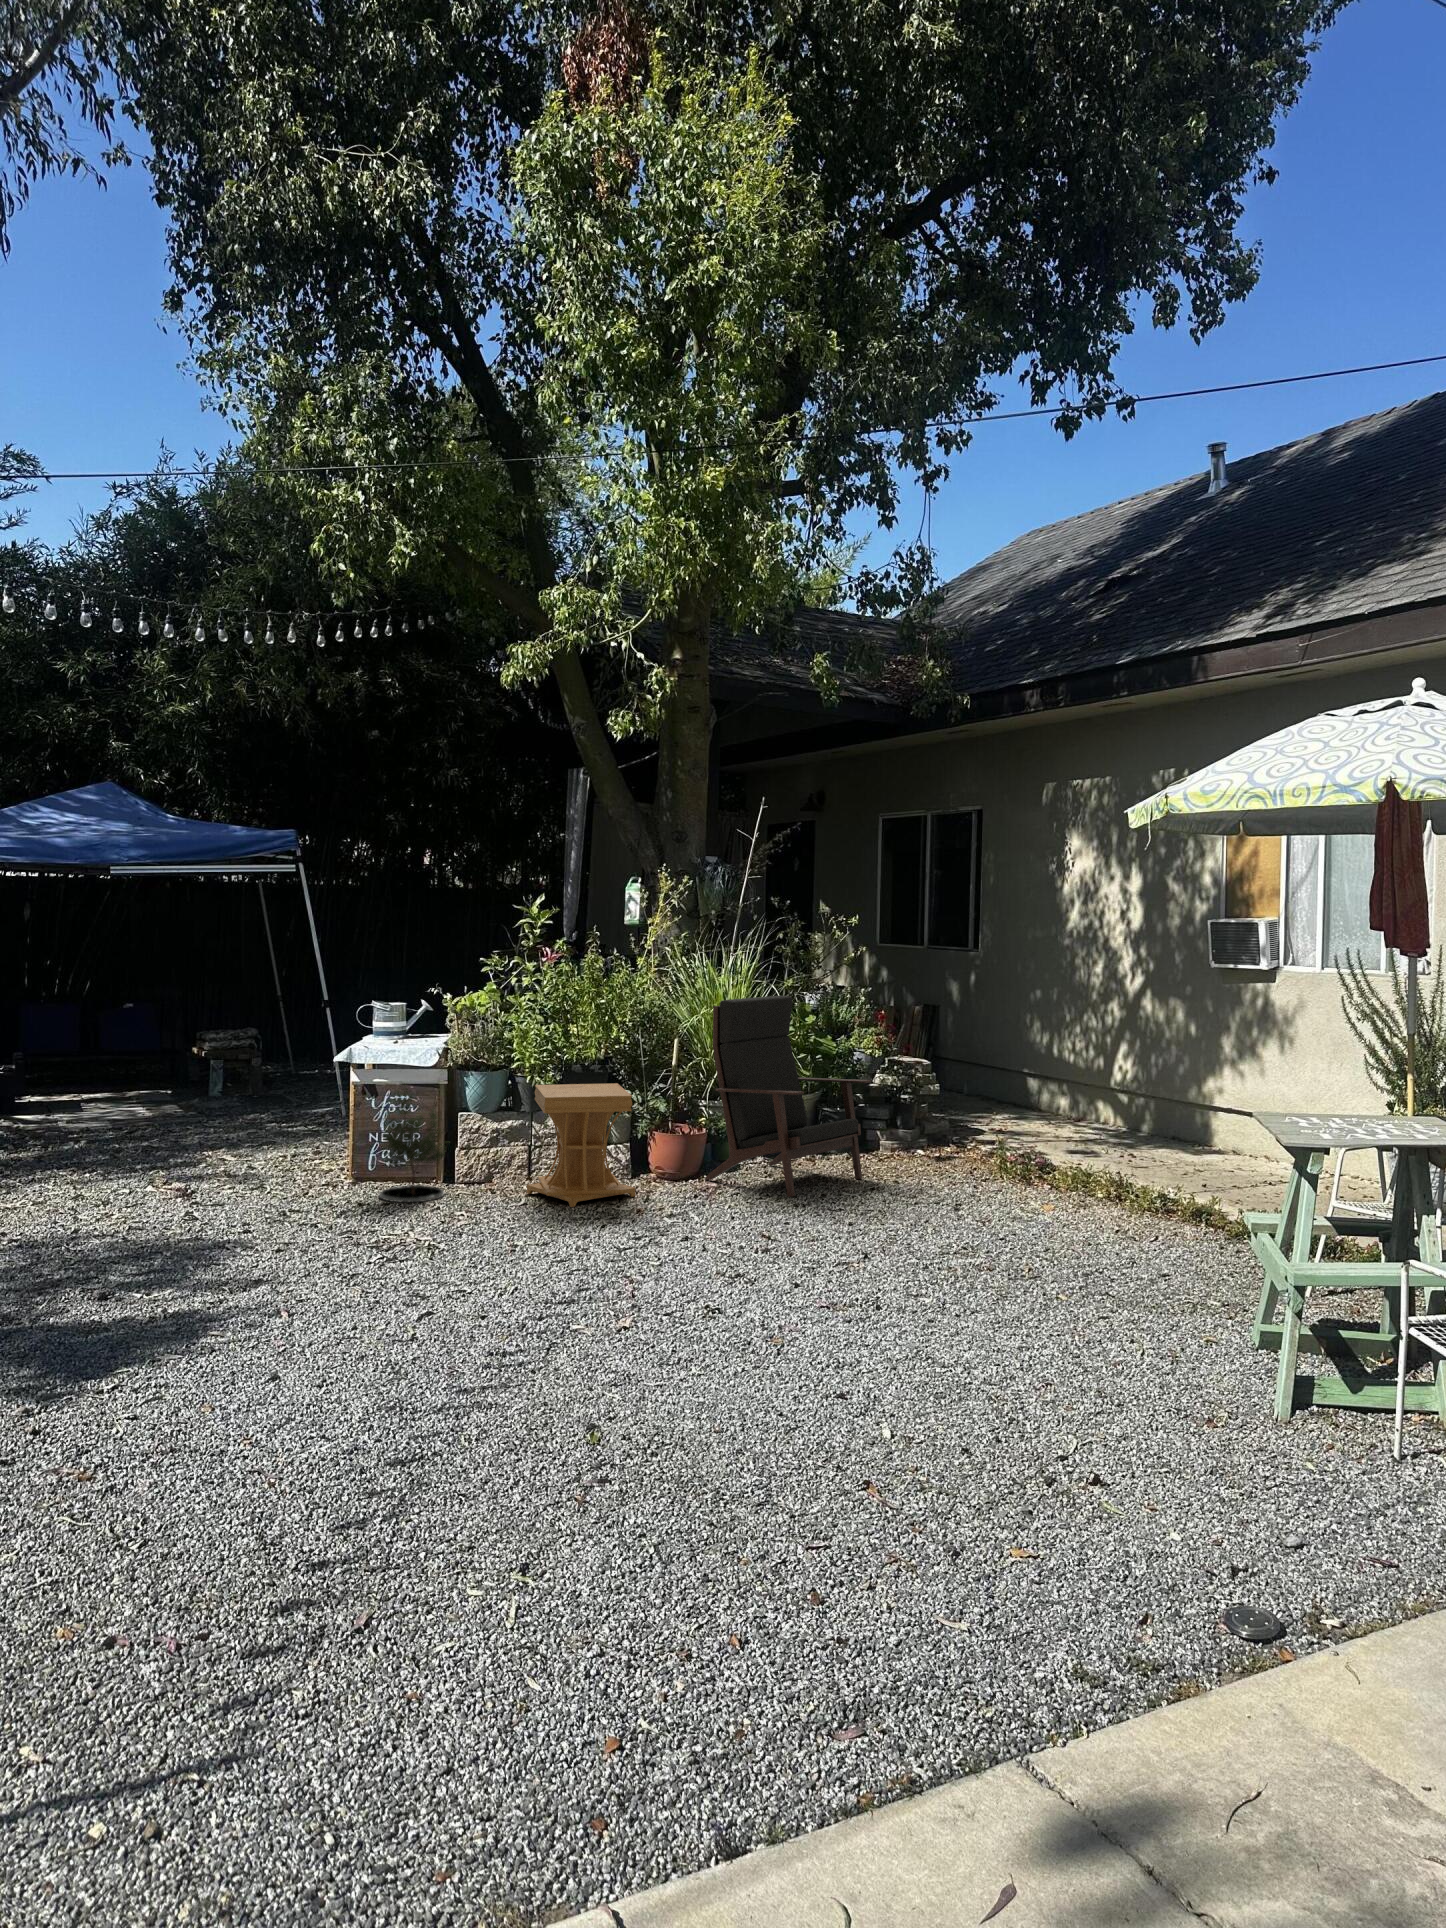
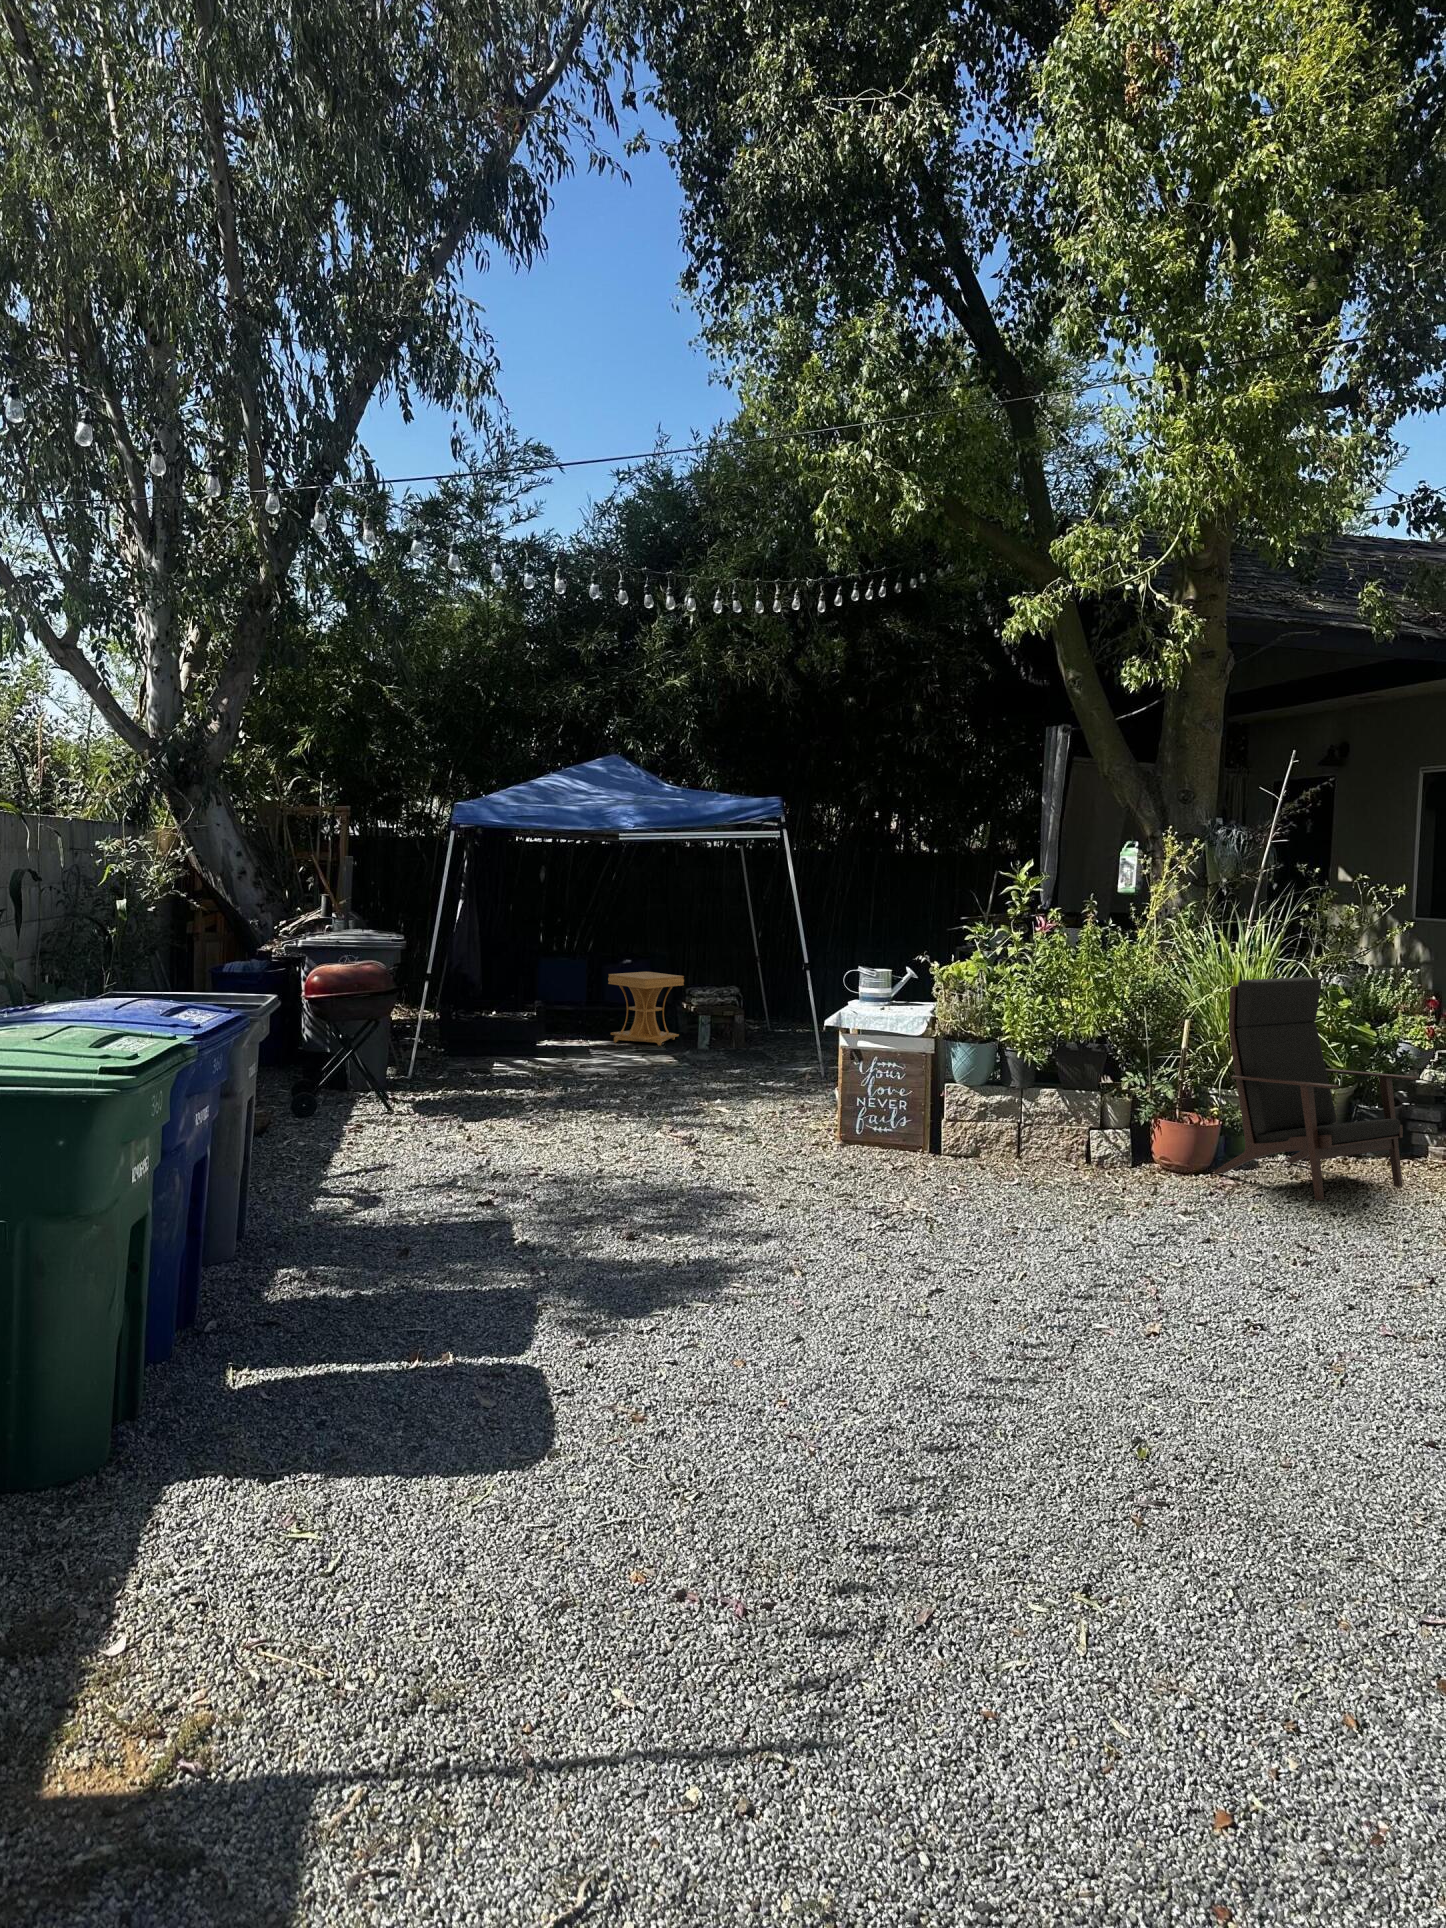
side table: present [527,1083,635,1207] -> present [608,972,684,1045]
potted tree: present [379,1084,445,1203] -> none [872,1049,944,1172]

